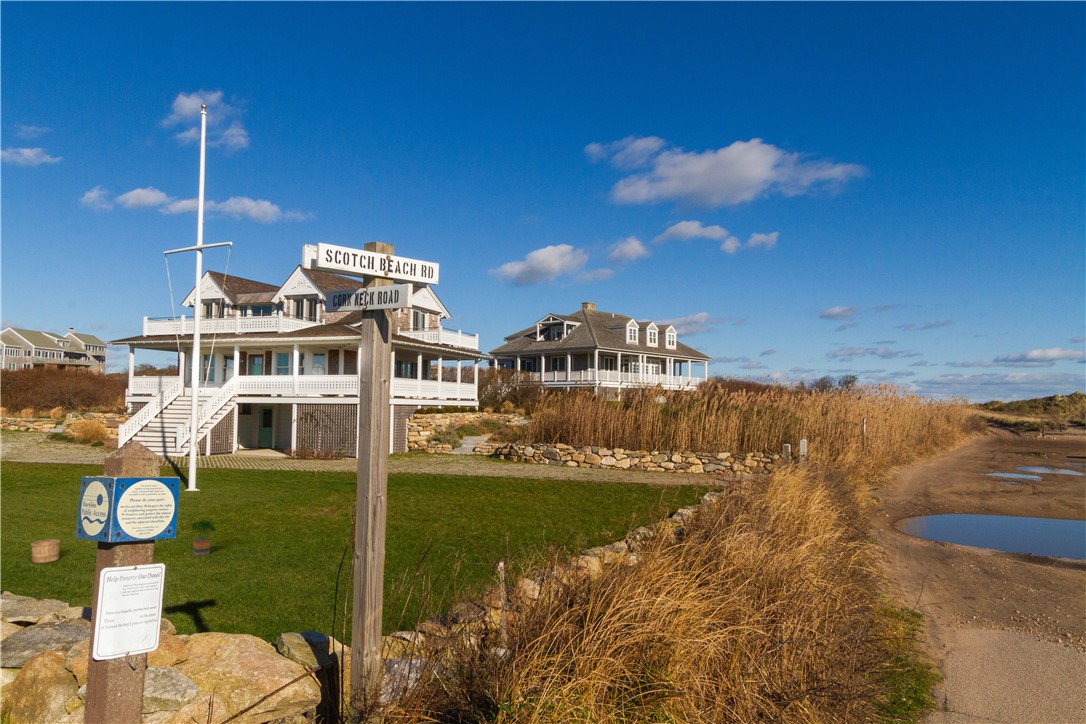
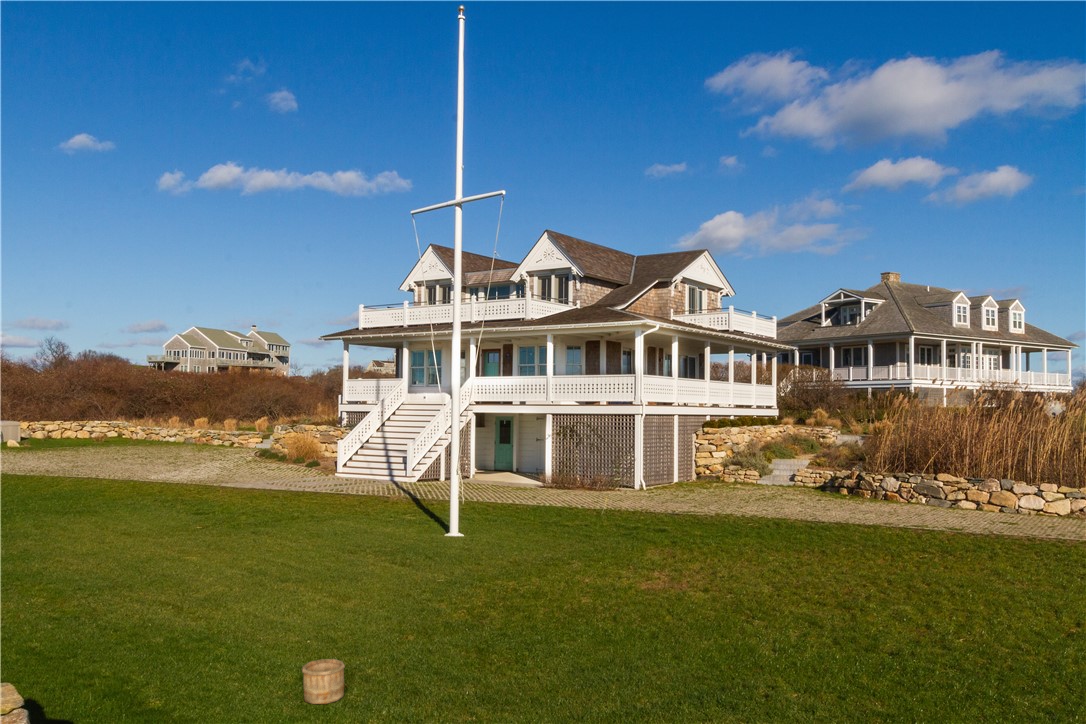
potted tree: present [191,520,216,556] -> none [547,636,592,703]

